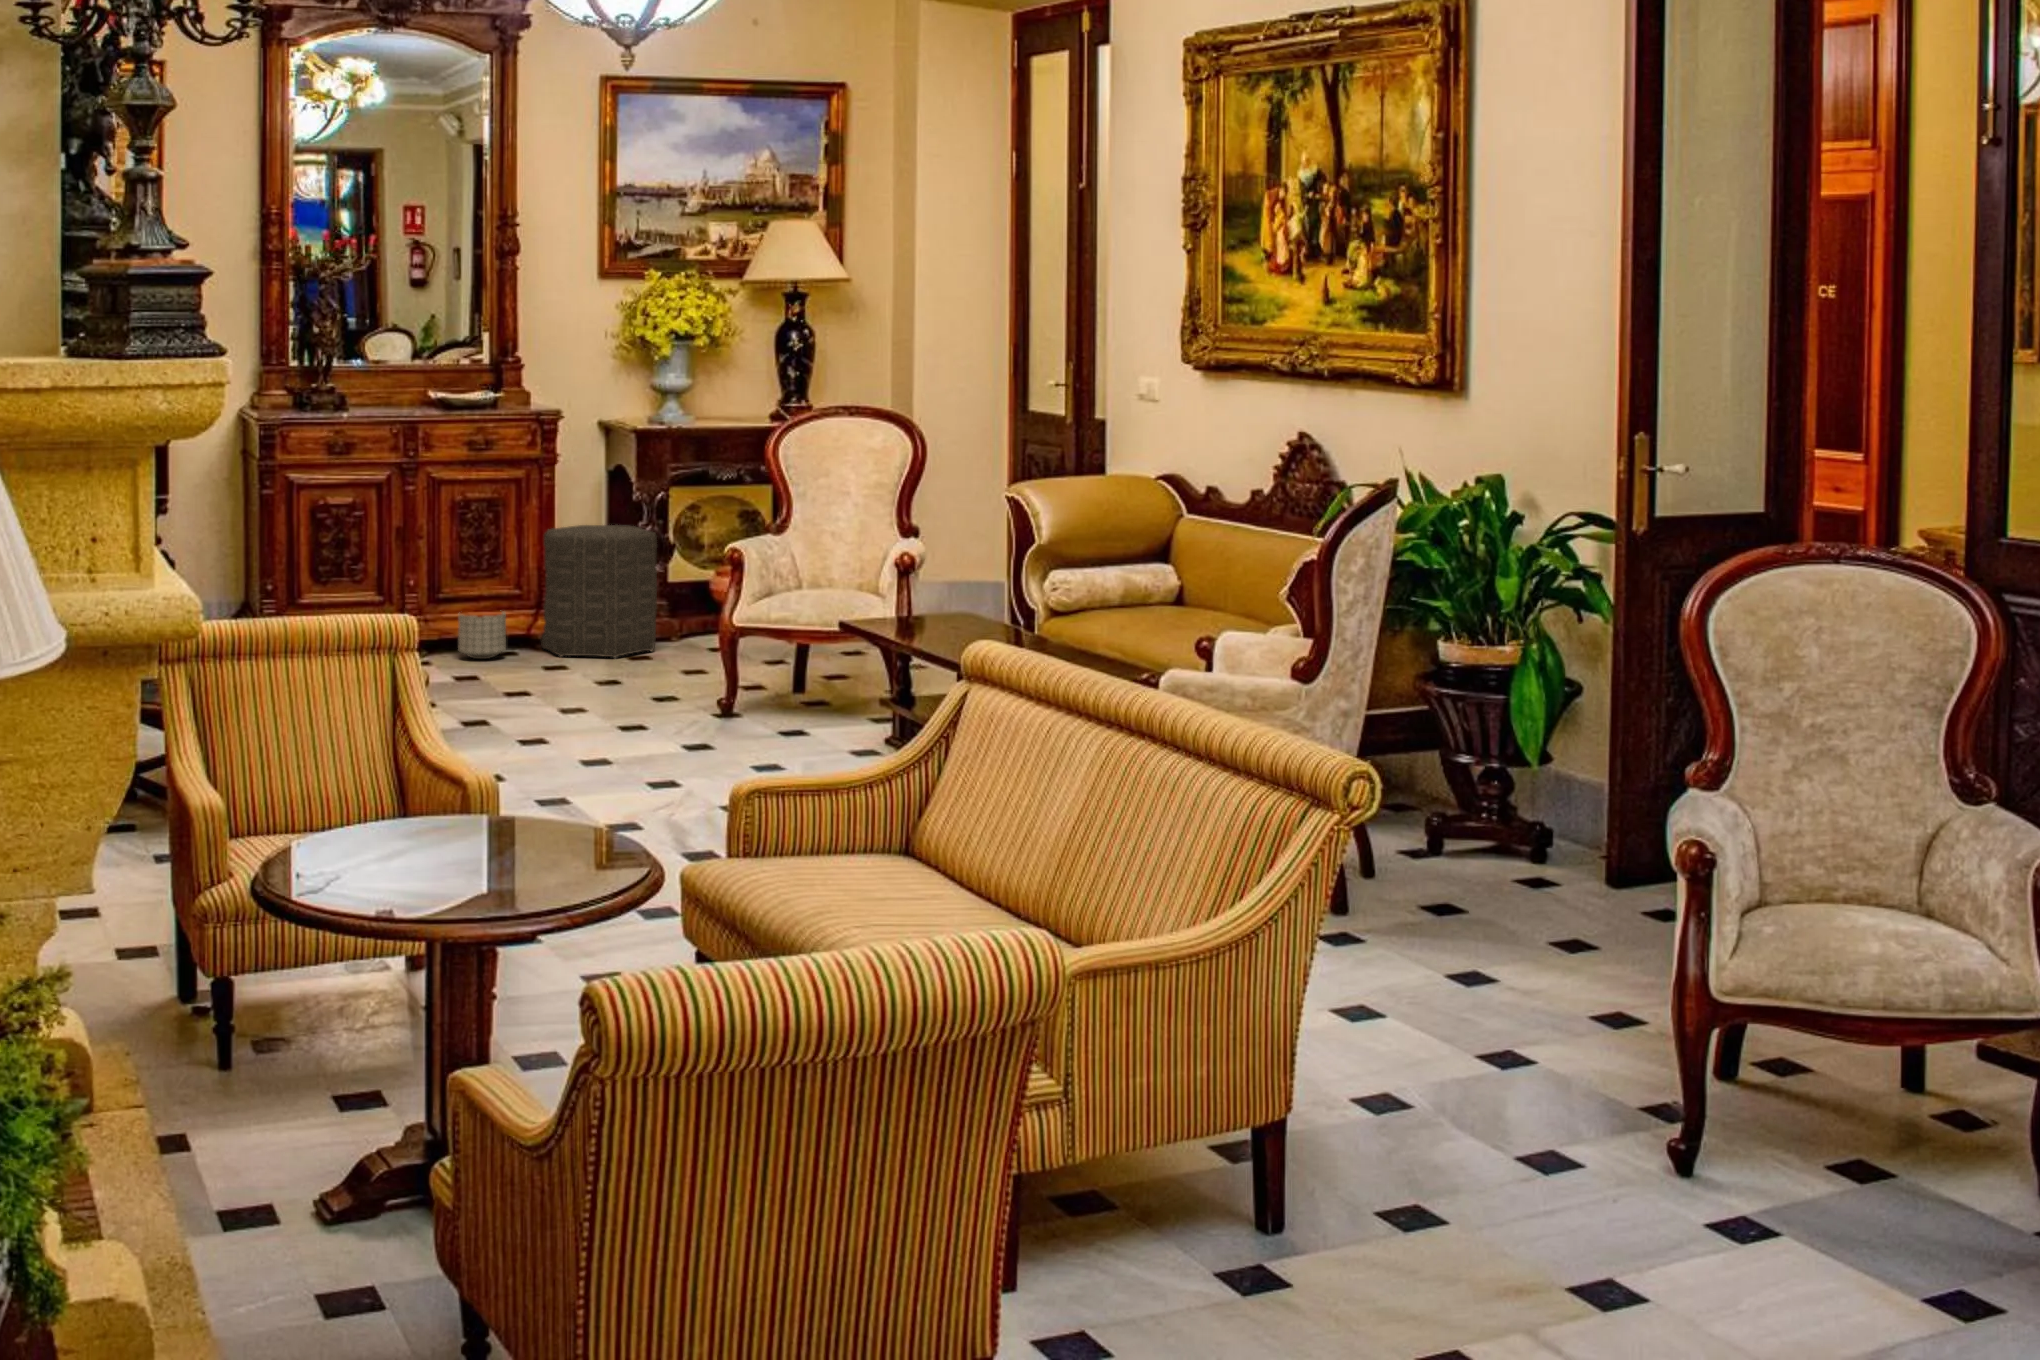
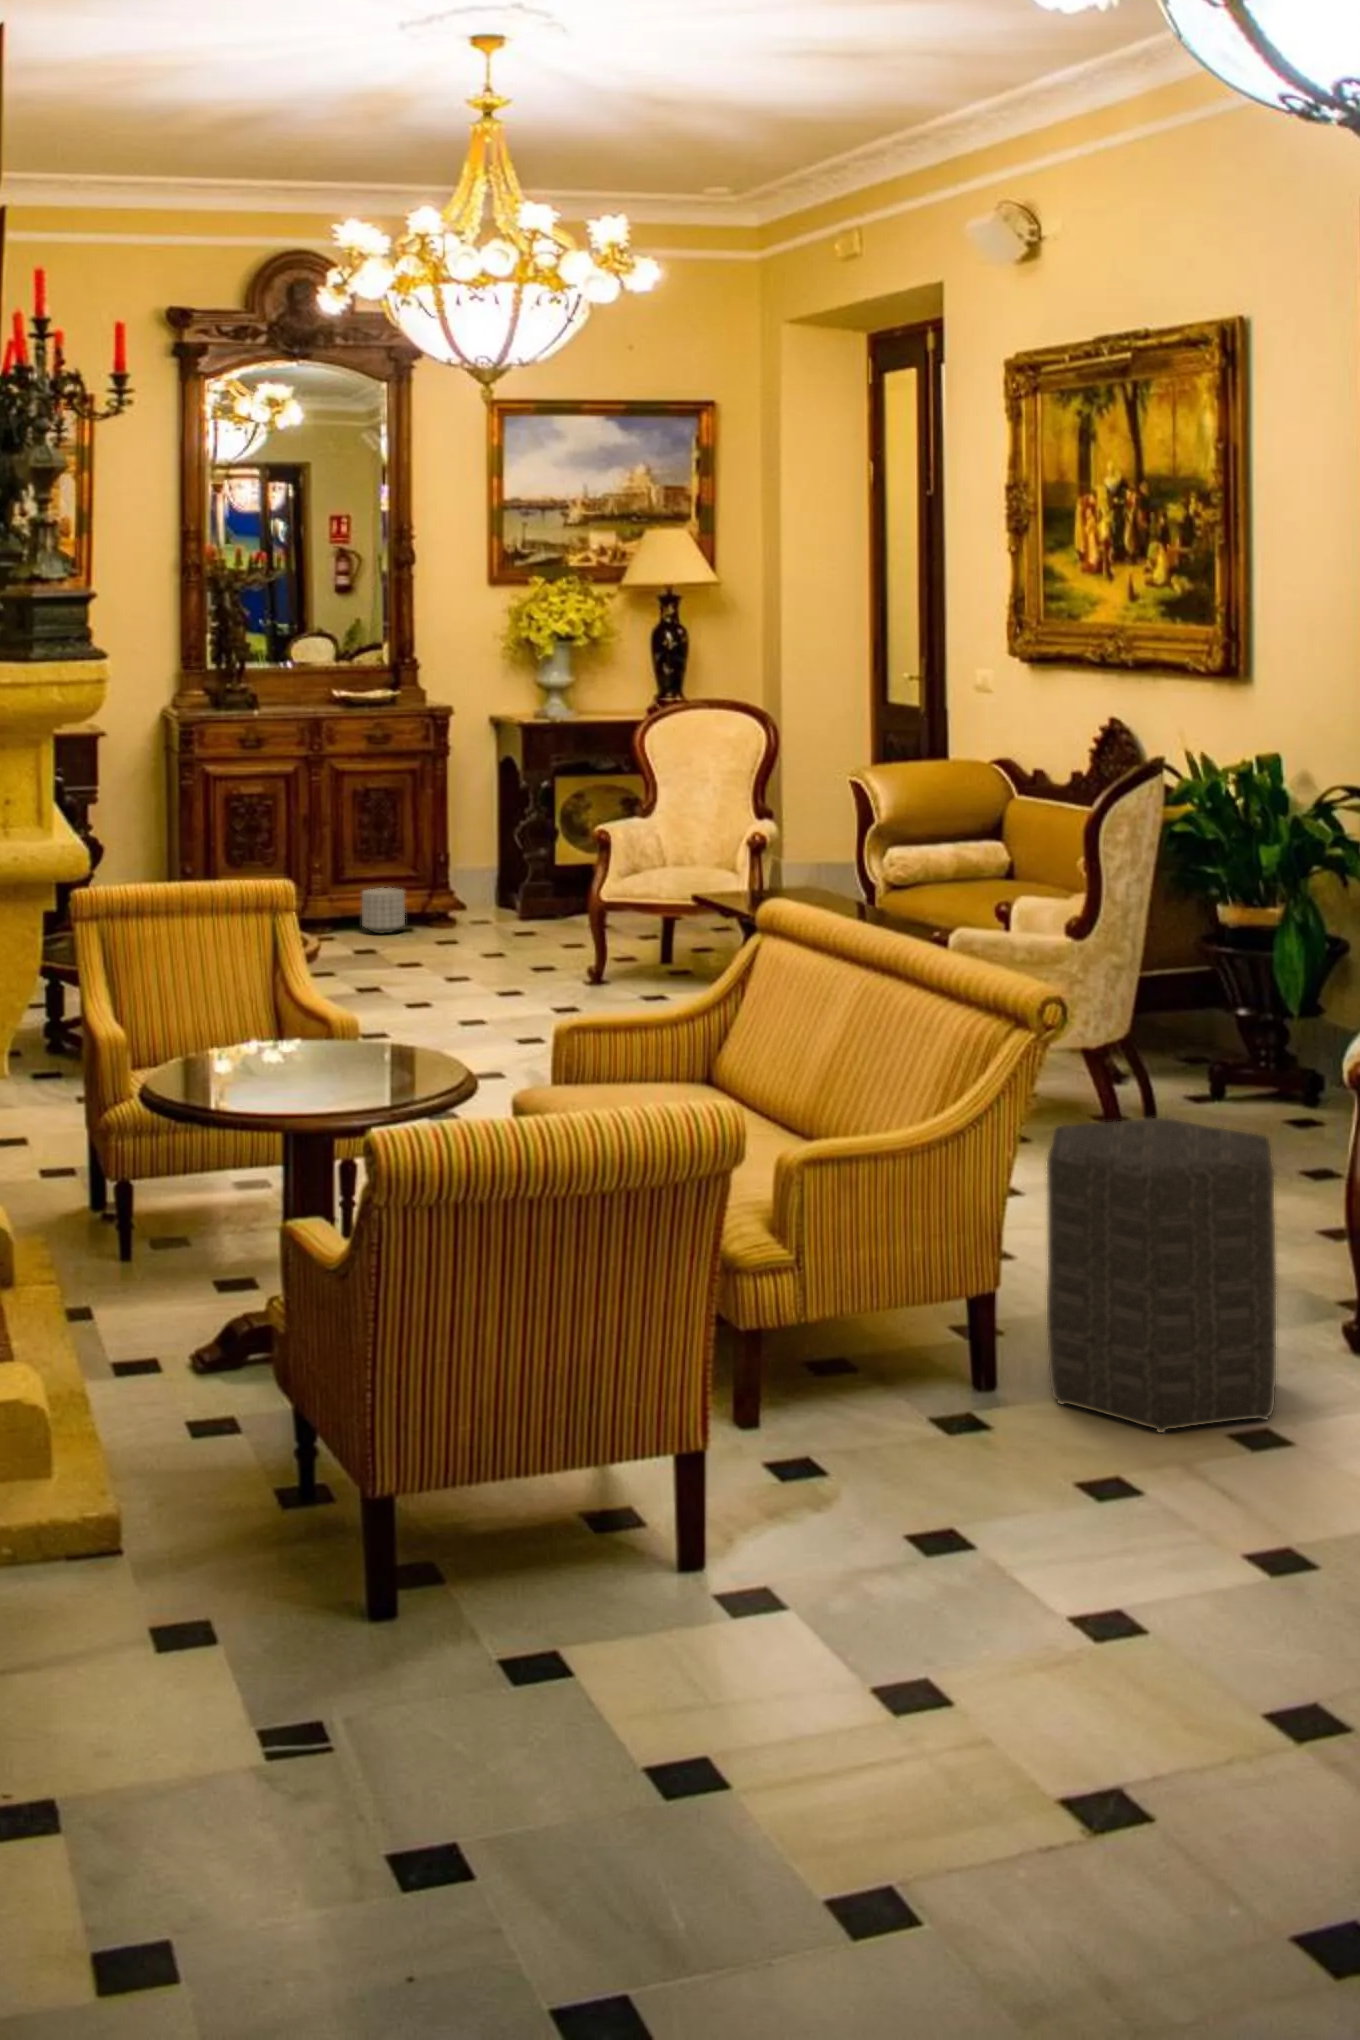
ottoman: present [541,525,657,658] -> present [1047,1118,1276,1433]

